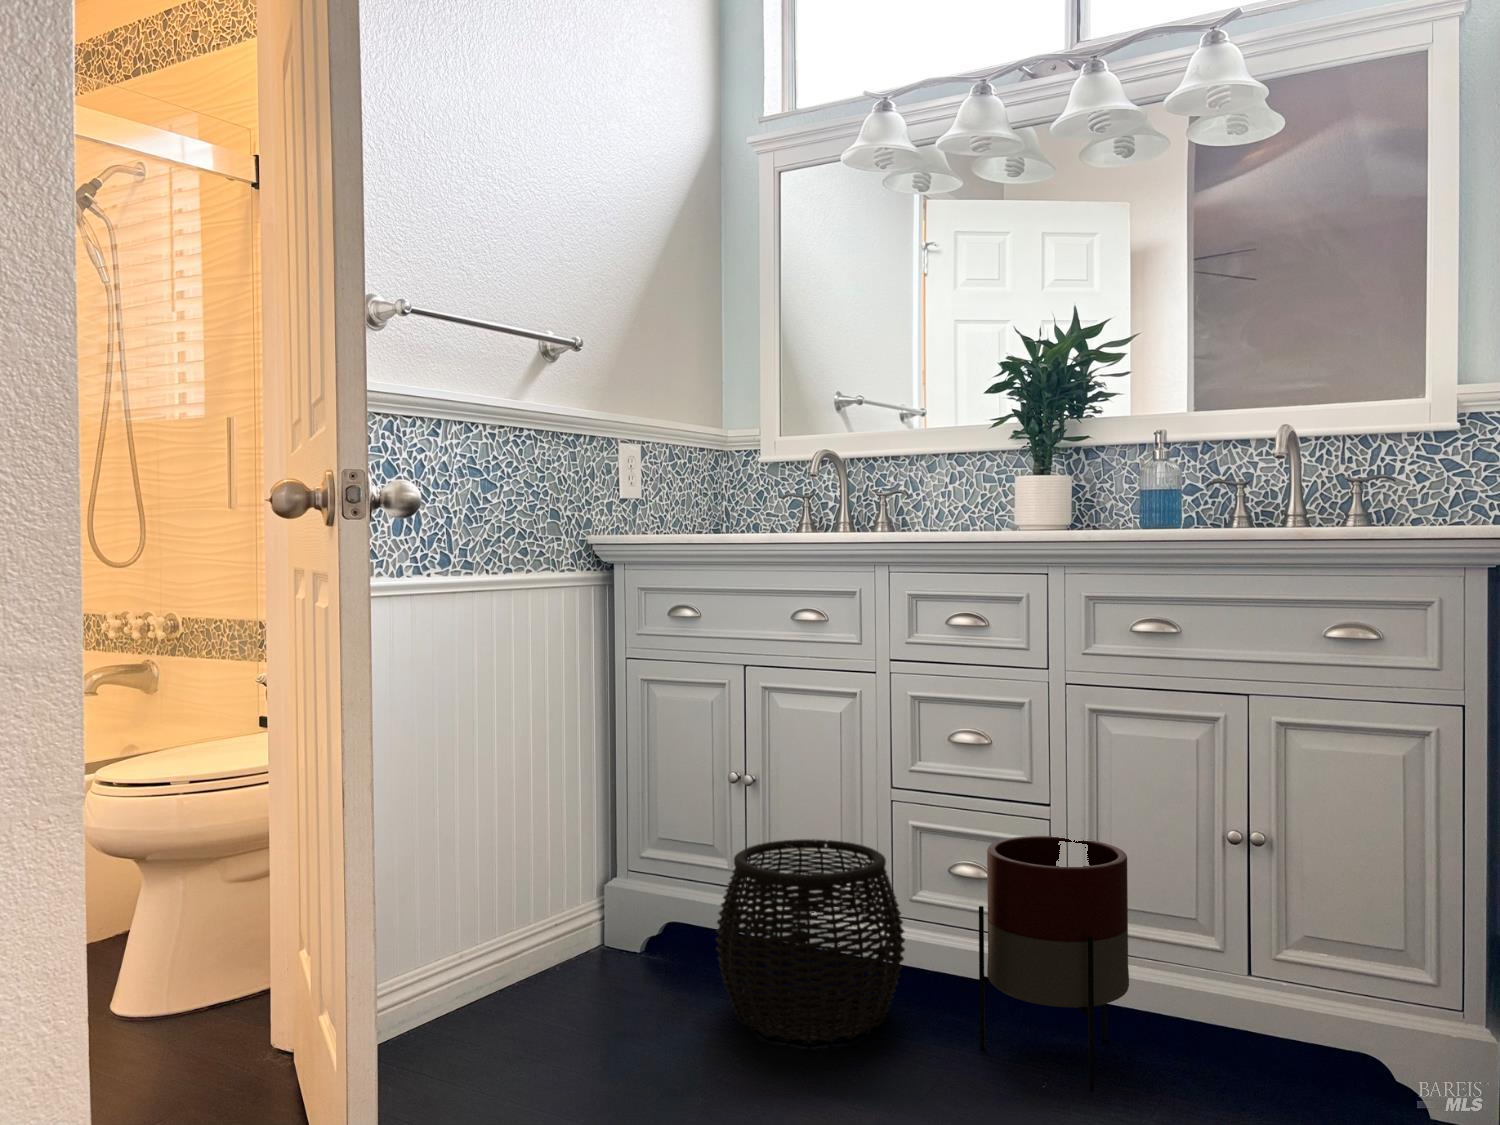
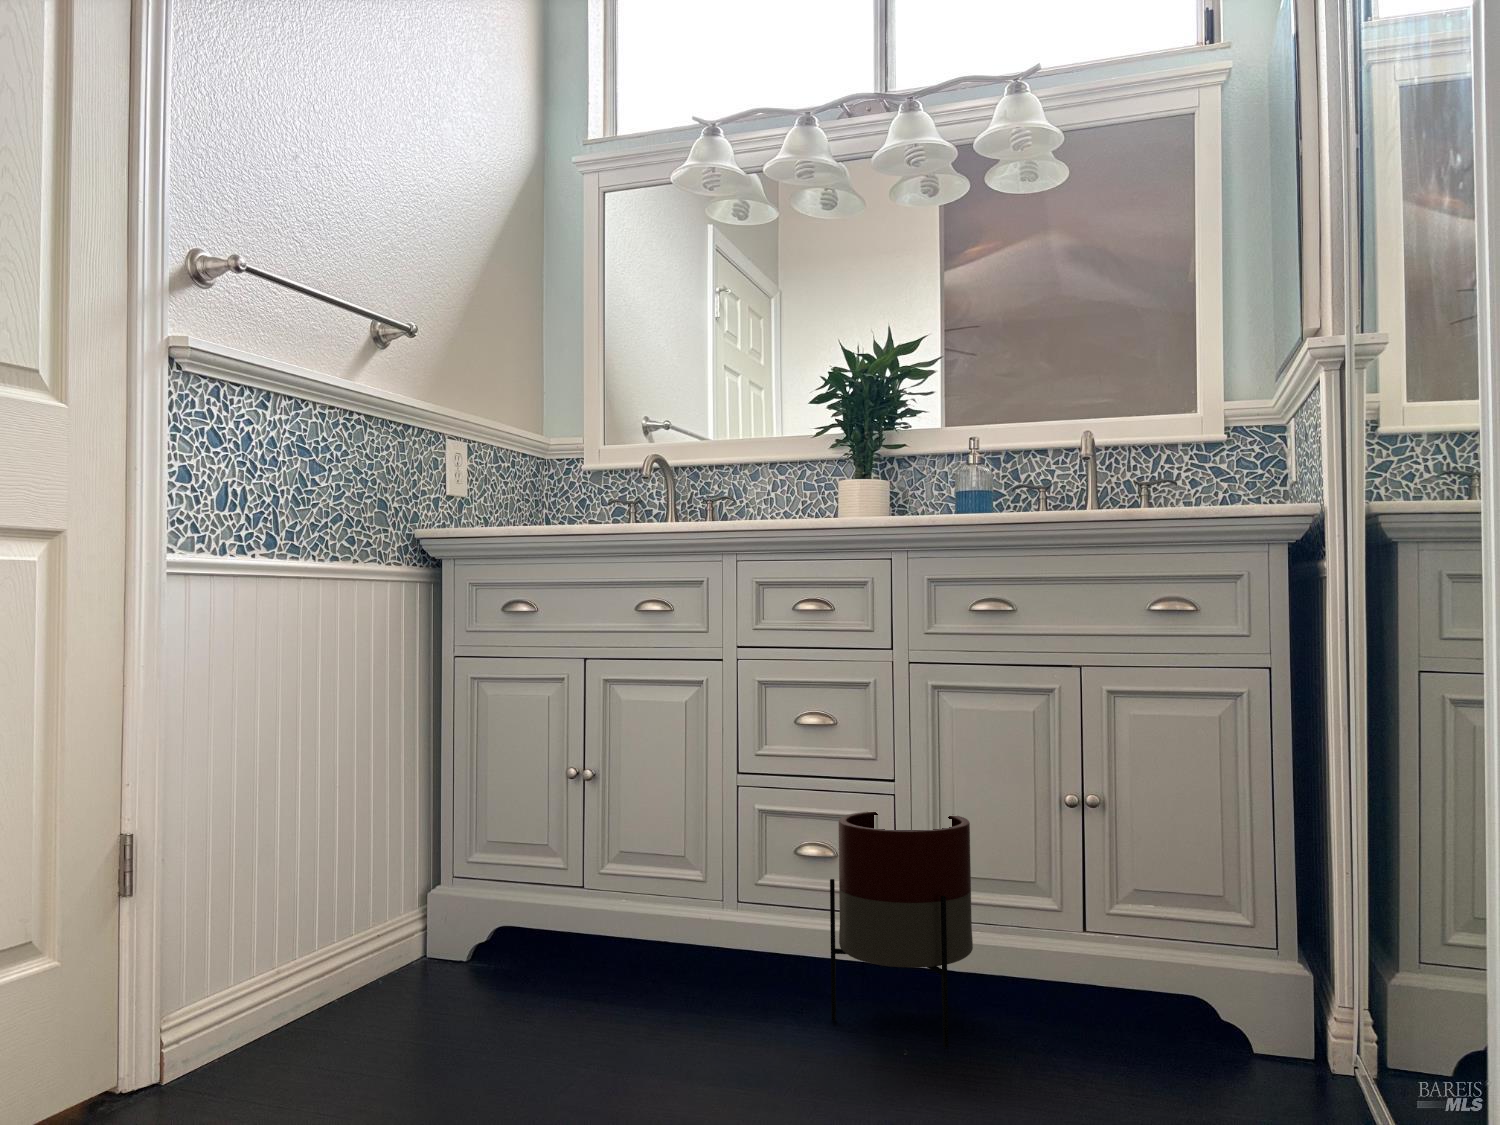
woven basket: present [716,839,905,1043] -> none [562,829,754,1030]

